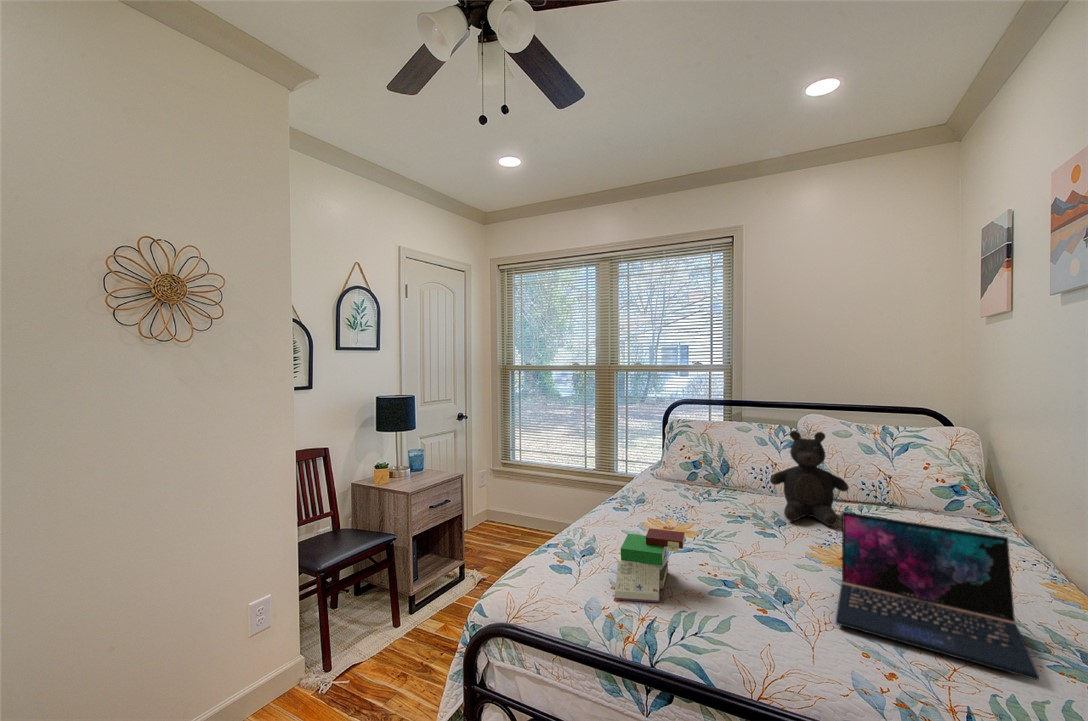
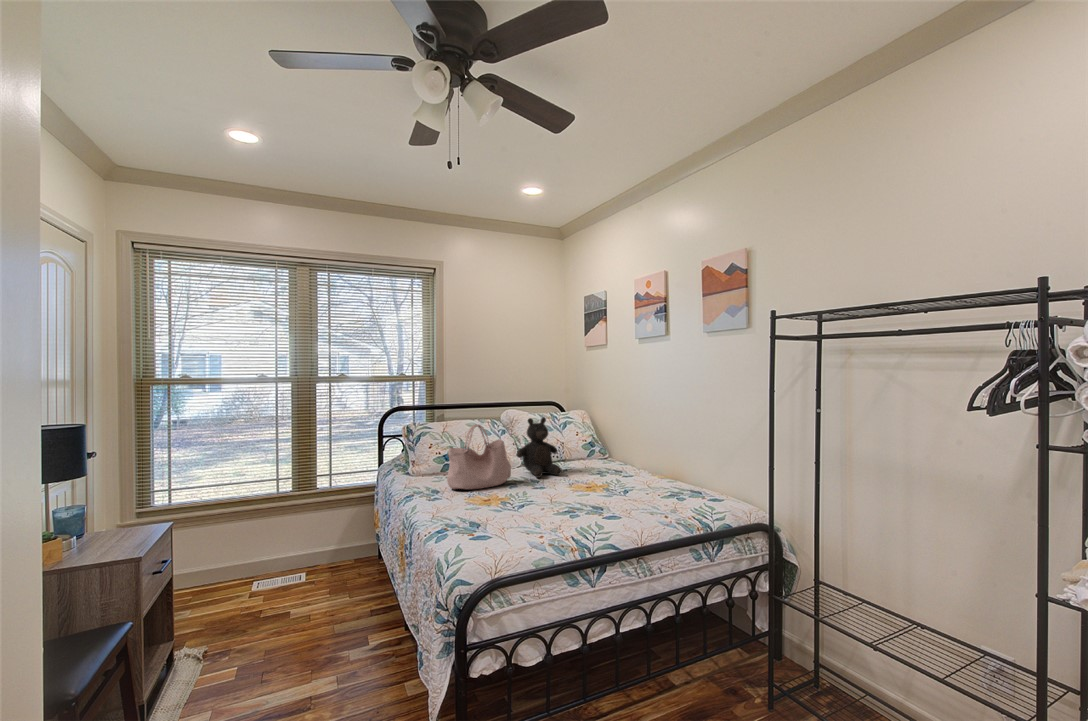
handbag: none [655,430,745,515] -> present [447,425,511,490]
laptop: present [836,512,1039,680] -> none [603,450,693,507]
book: present [615,528,685,602] -> none [508,486,560,537]

